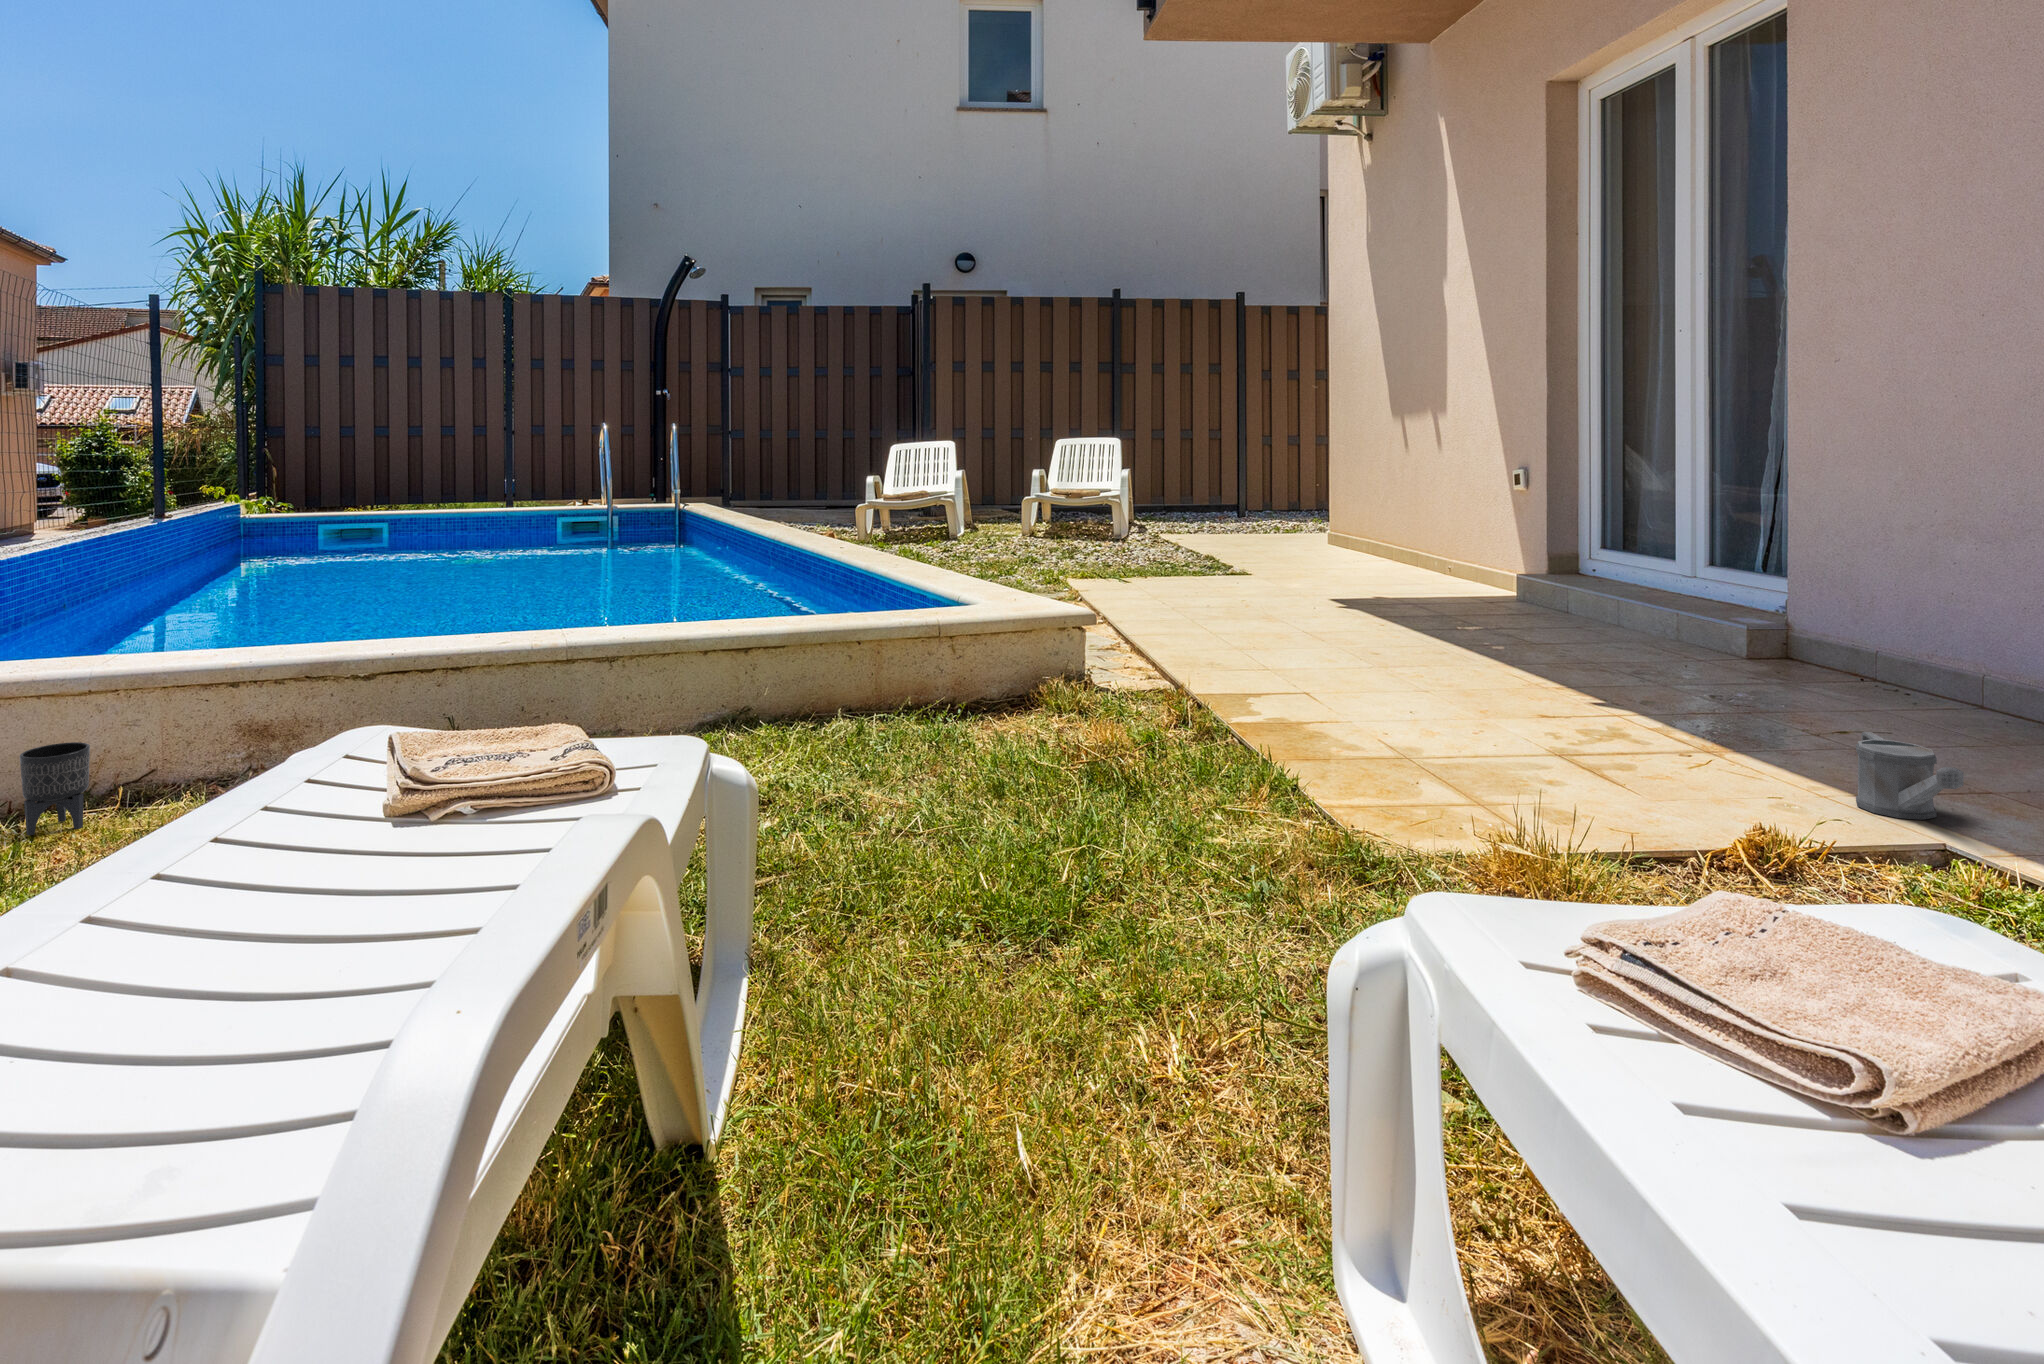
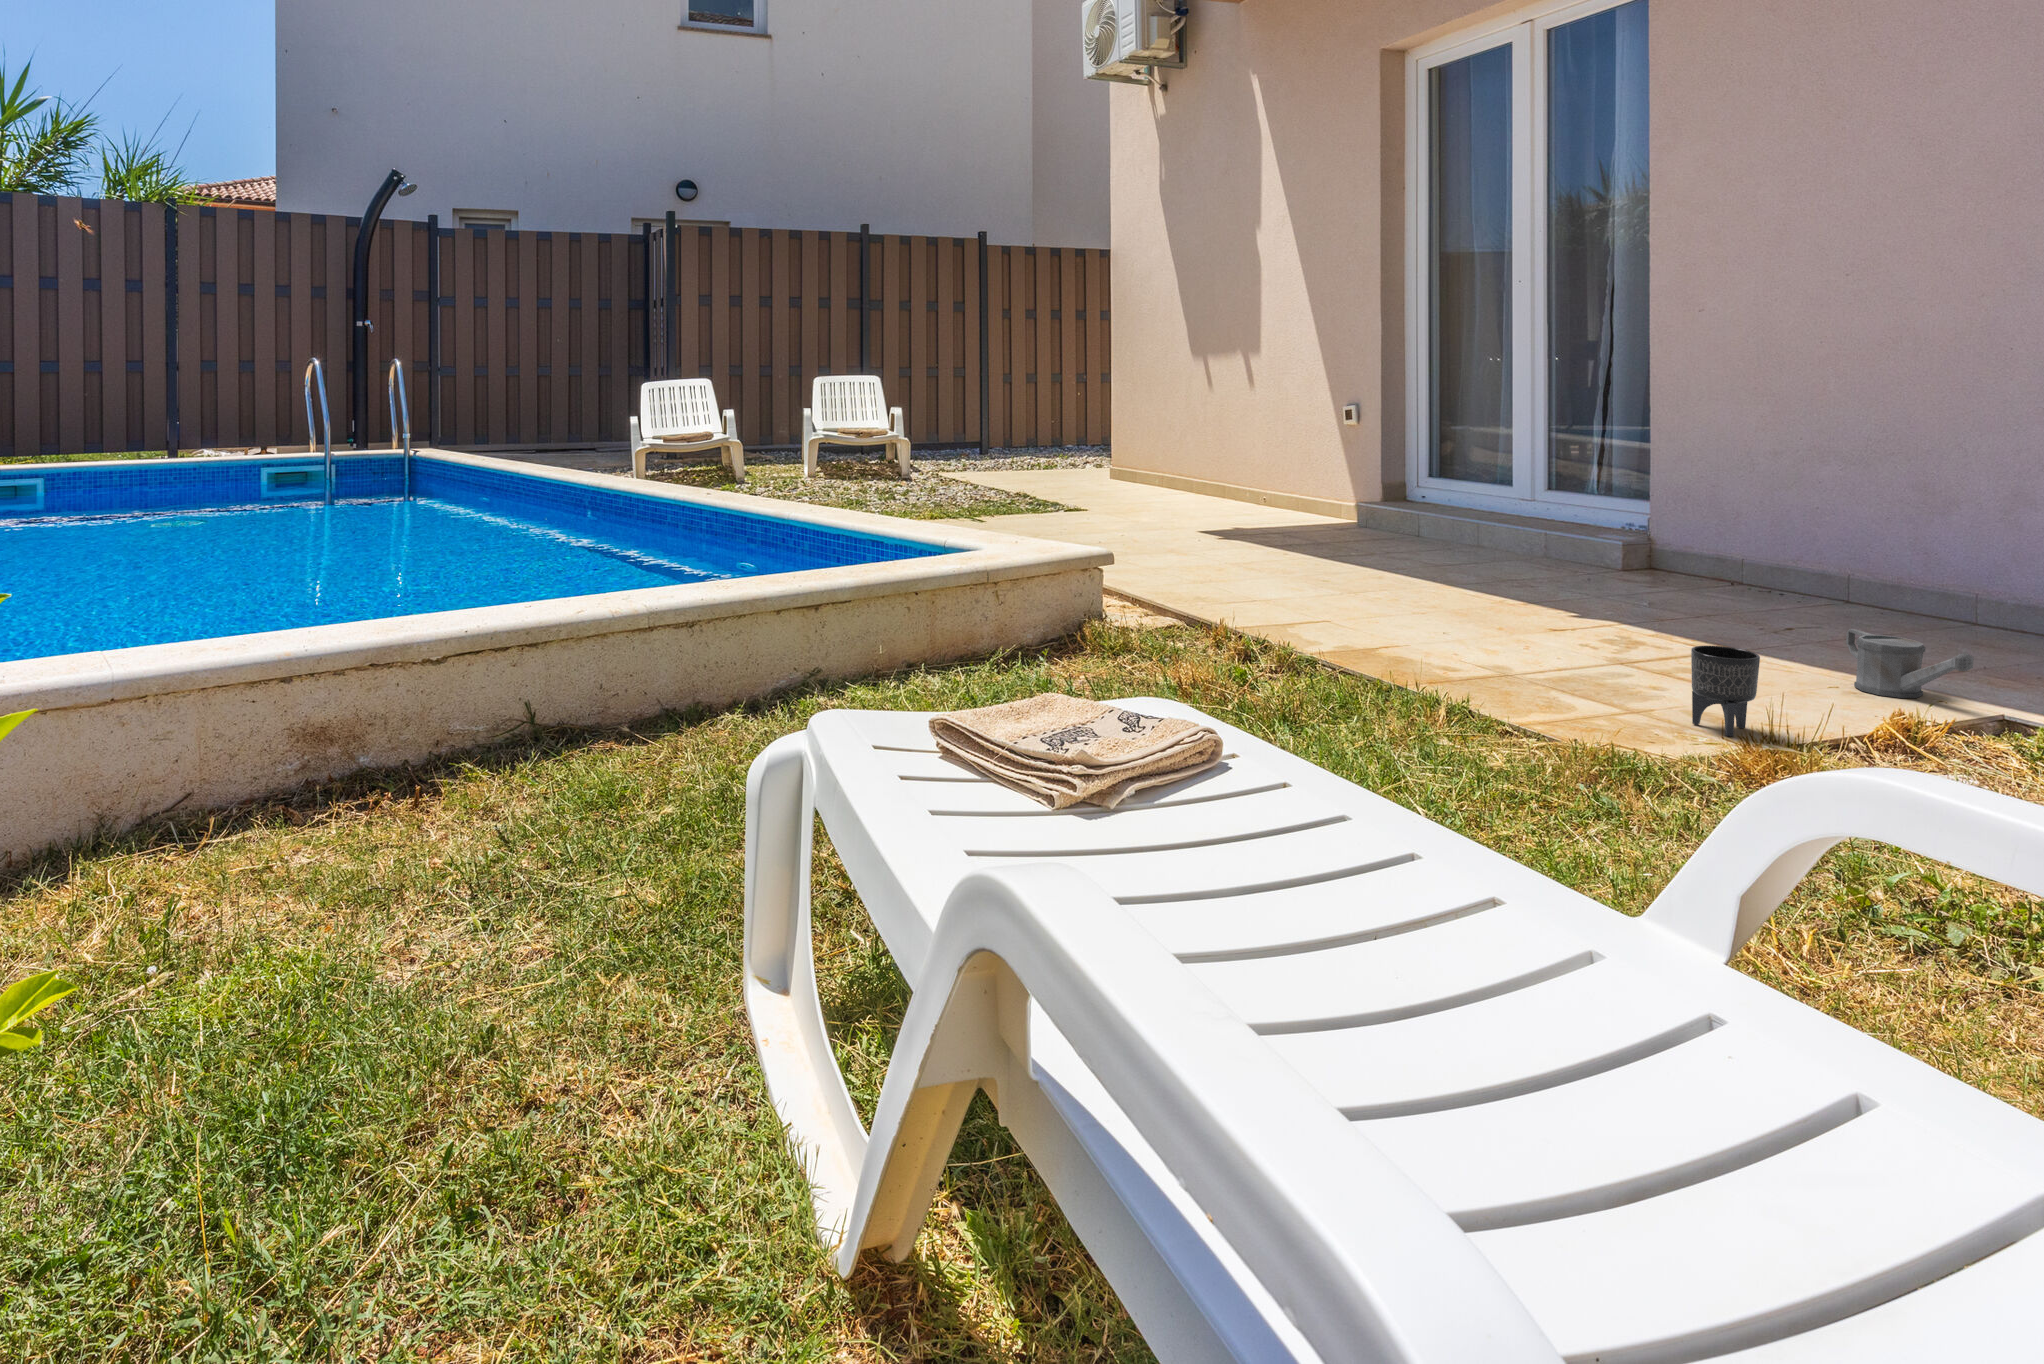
planter: present [20,742,90,836] -> present [1691,646,1760,736]

